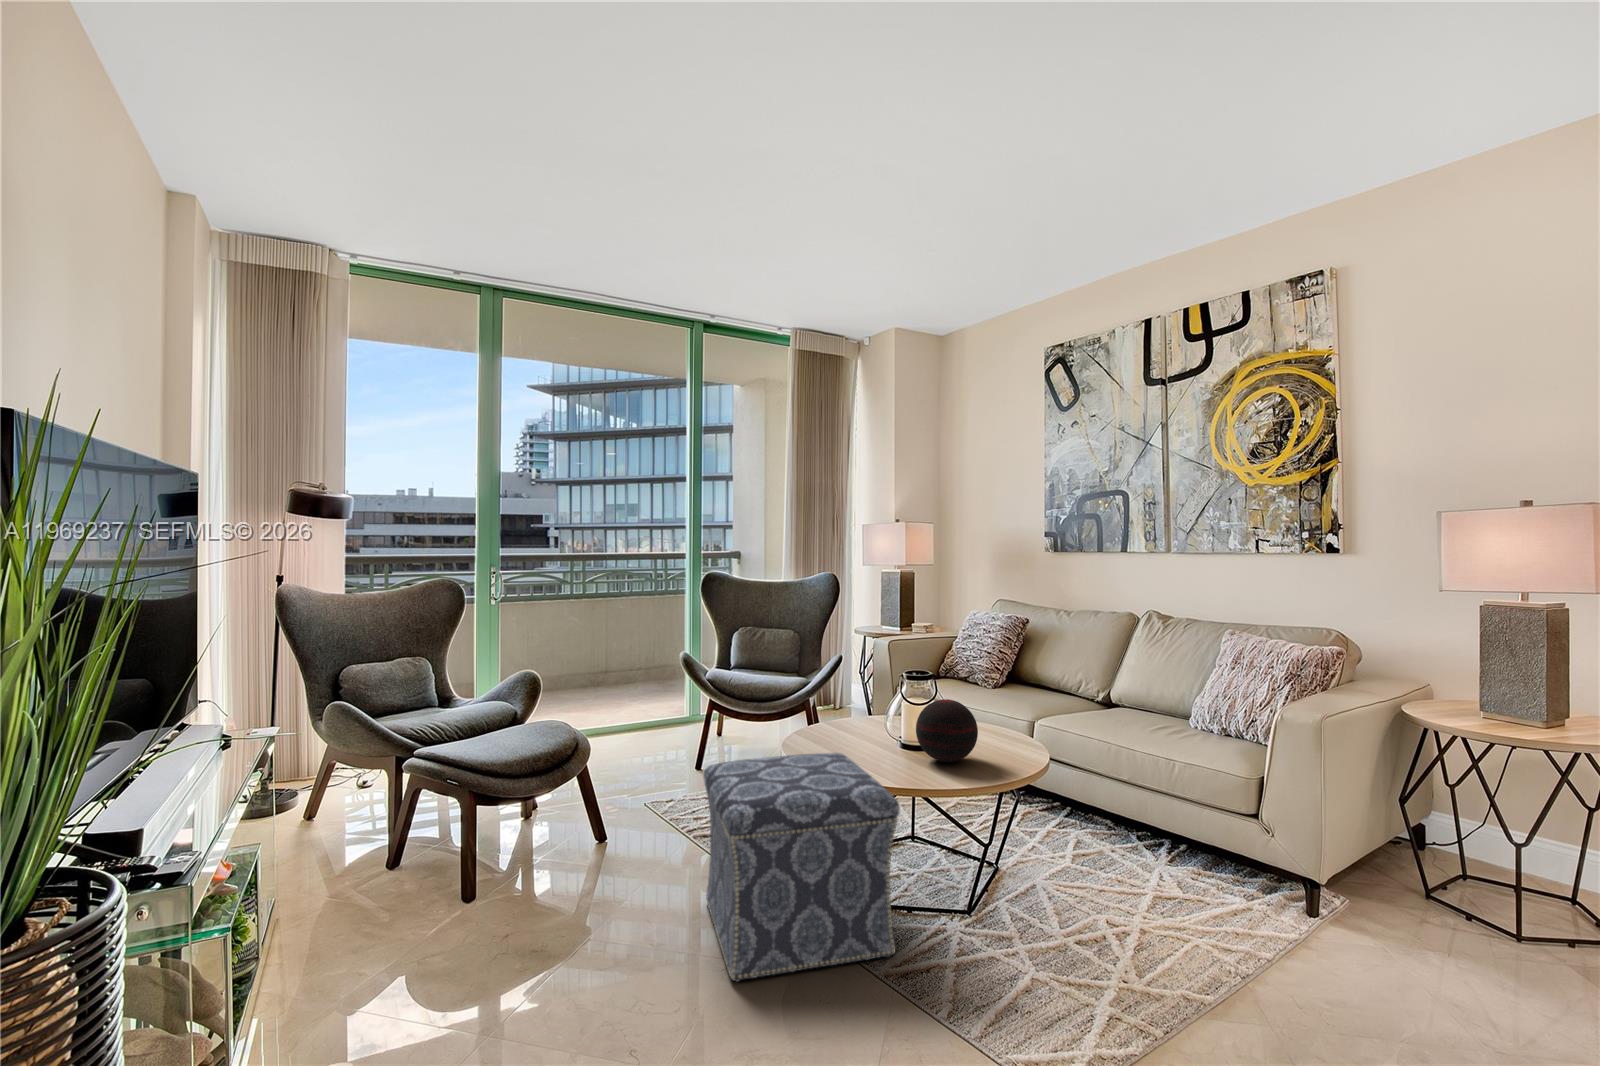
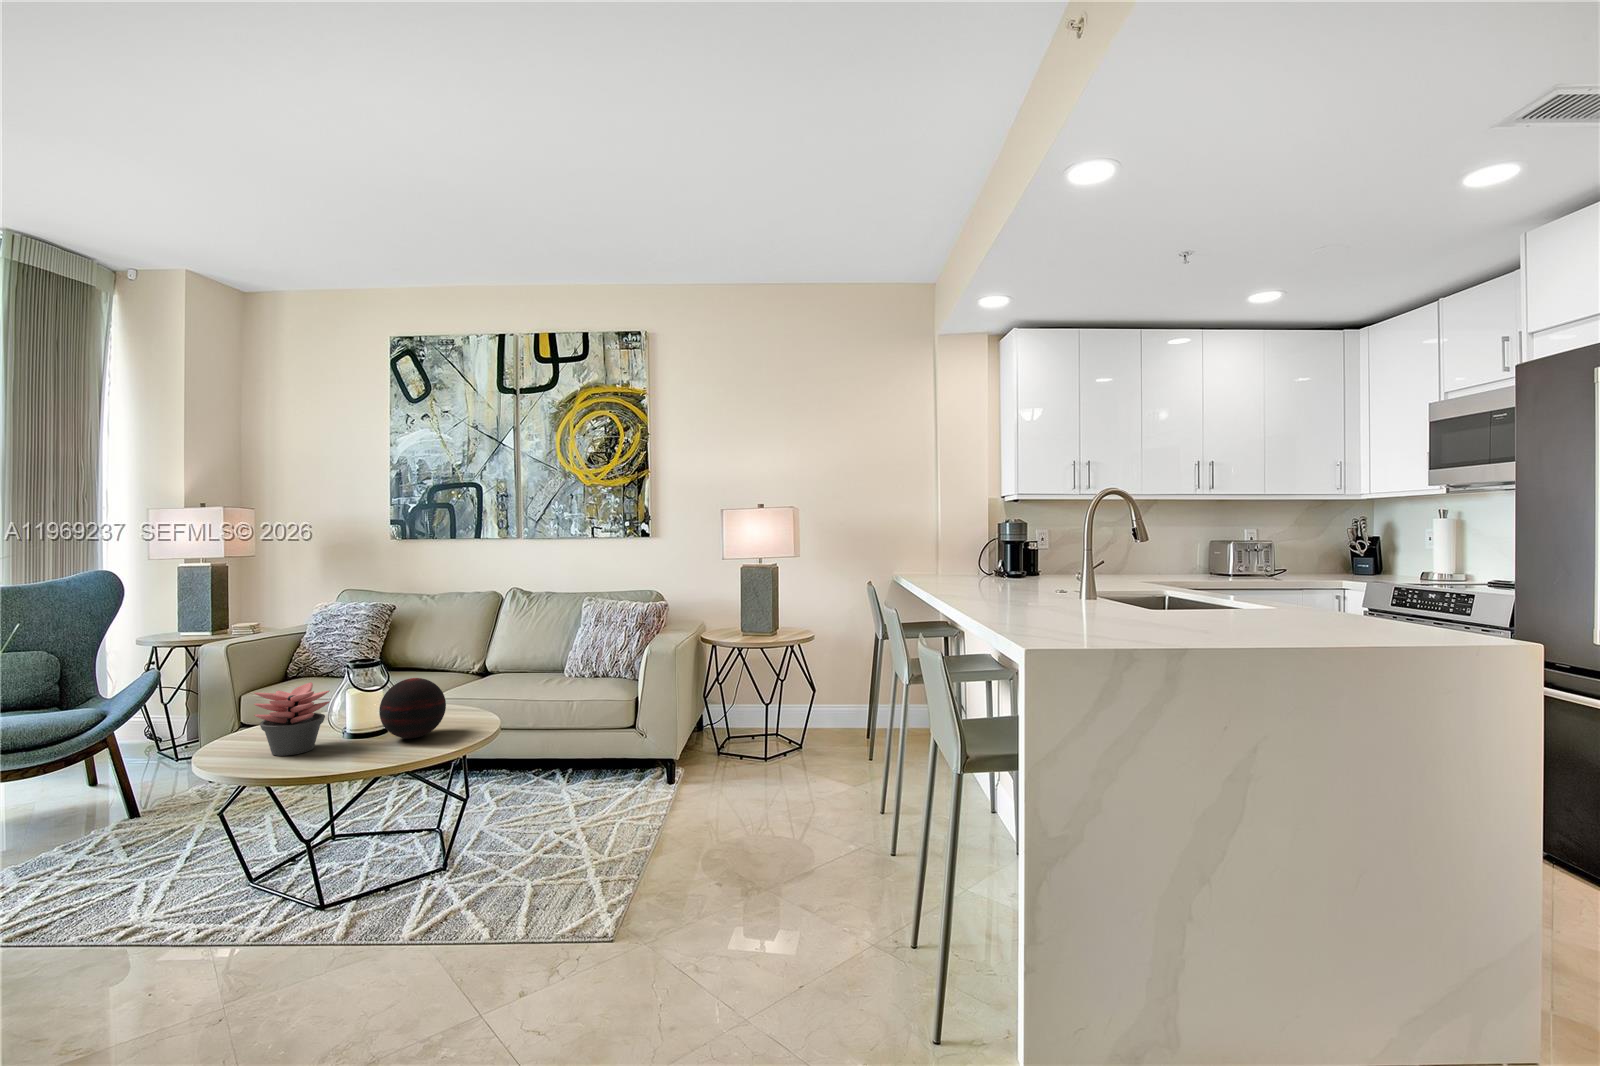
succulent plant: none [829,686,882,750] -> present [254,682,329,756]
ottoman: present [704,753,900,981] -> none [102,759,411,1029]

